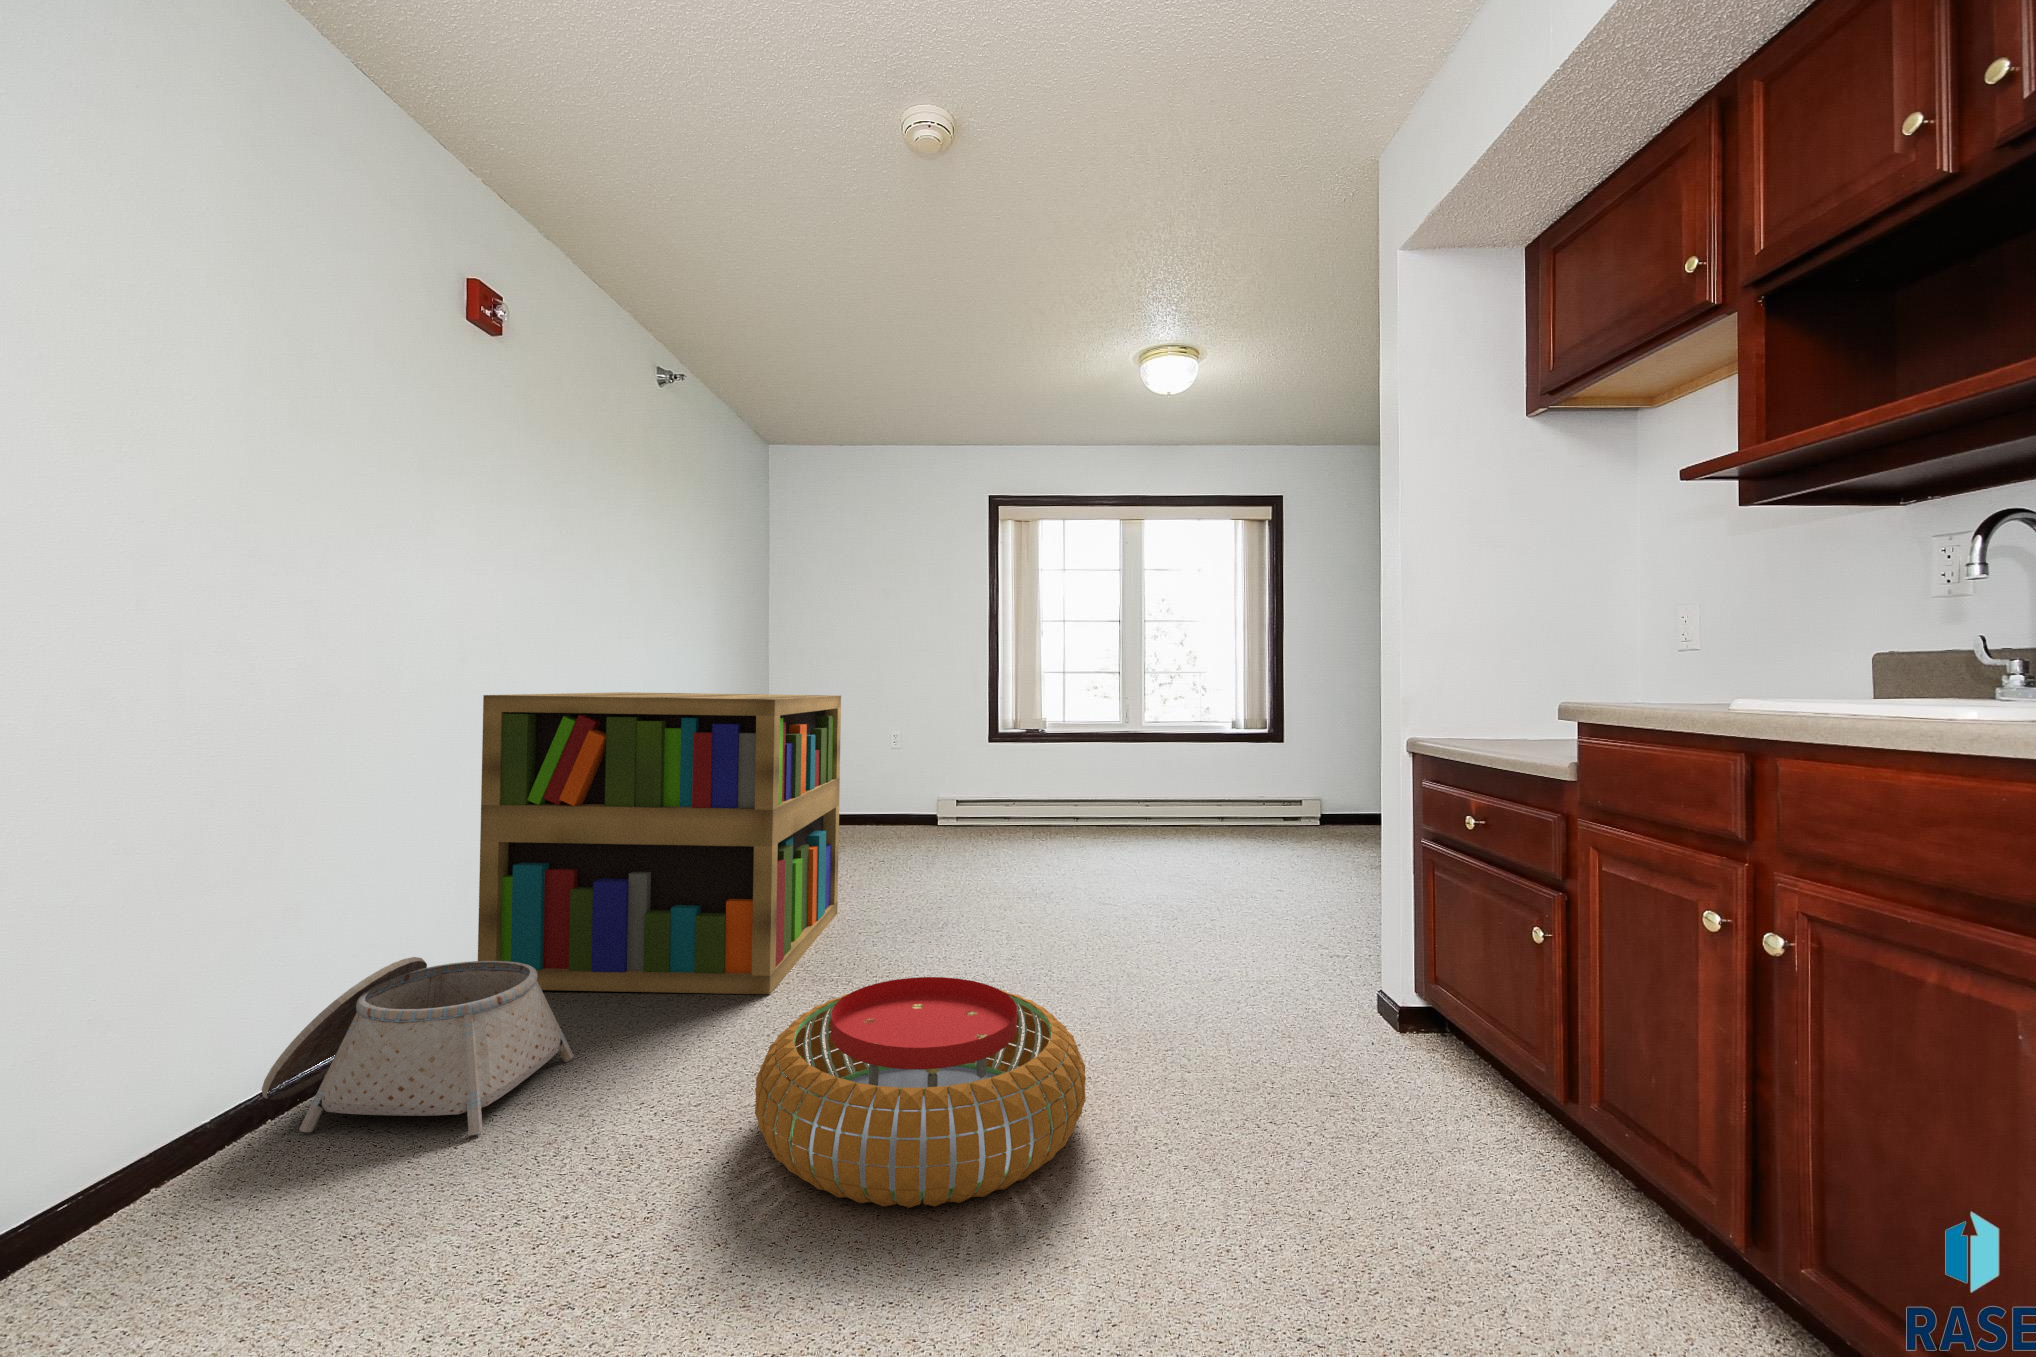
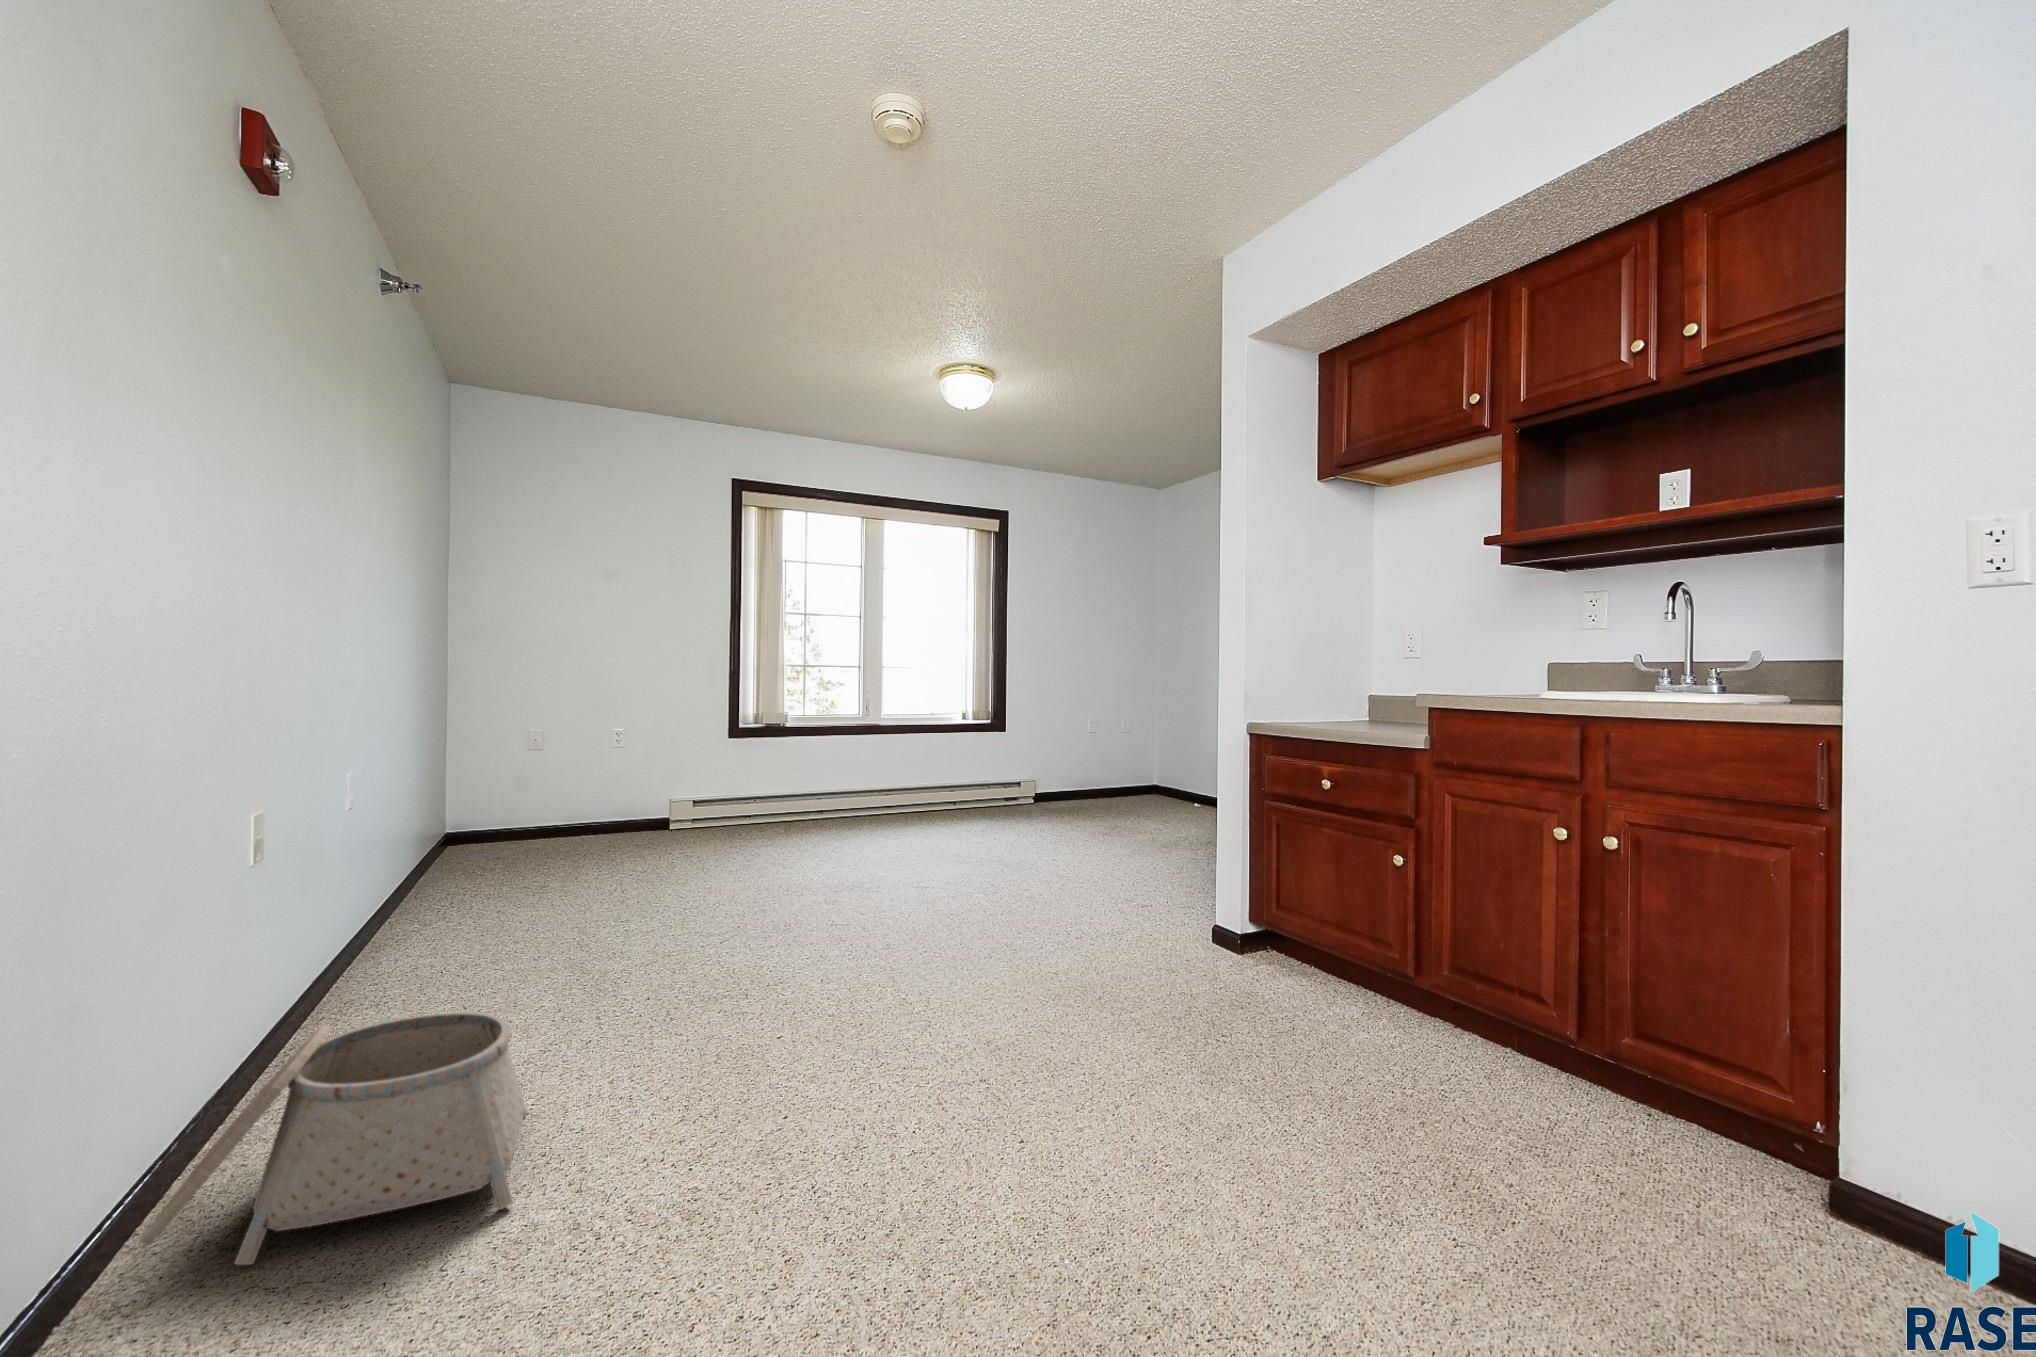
bookshelf: present [478,692,841,994] -> none [277,688,691,1073]
pouf: present [755,977,1086,1208] -> none [822,953,1127,1155]

